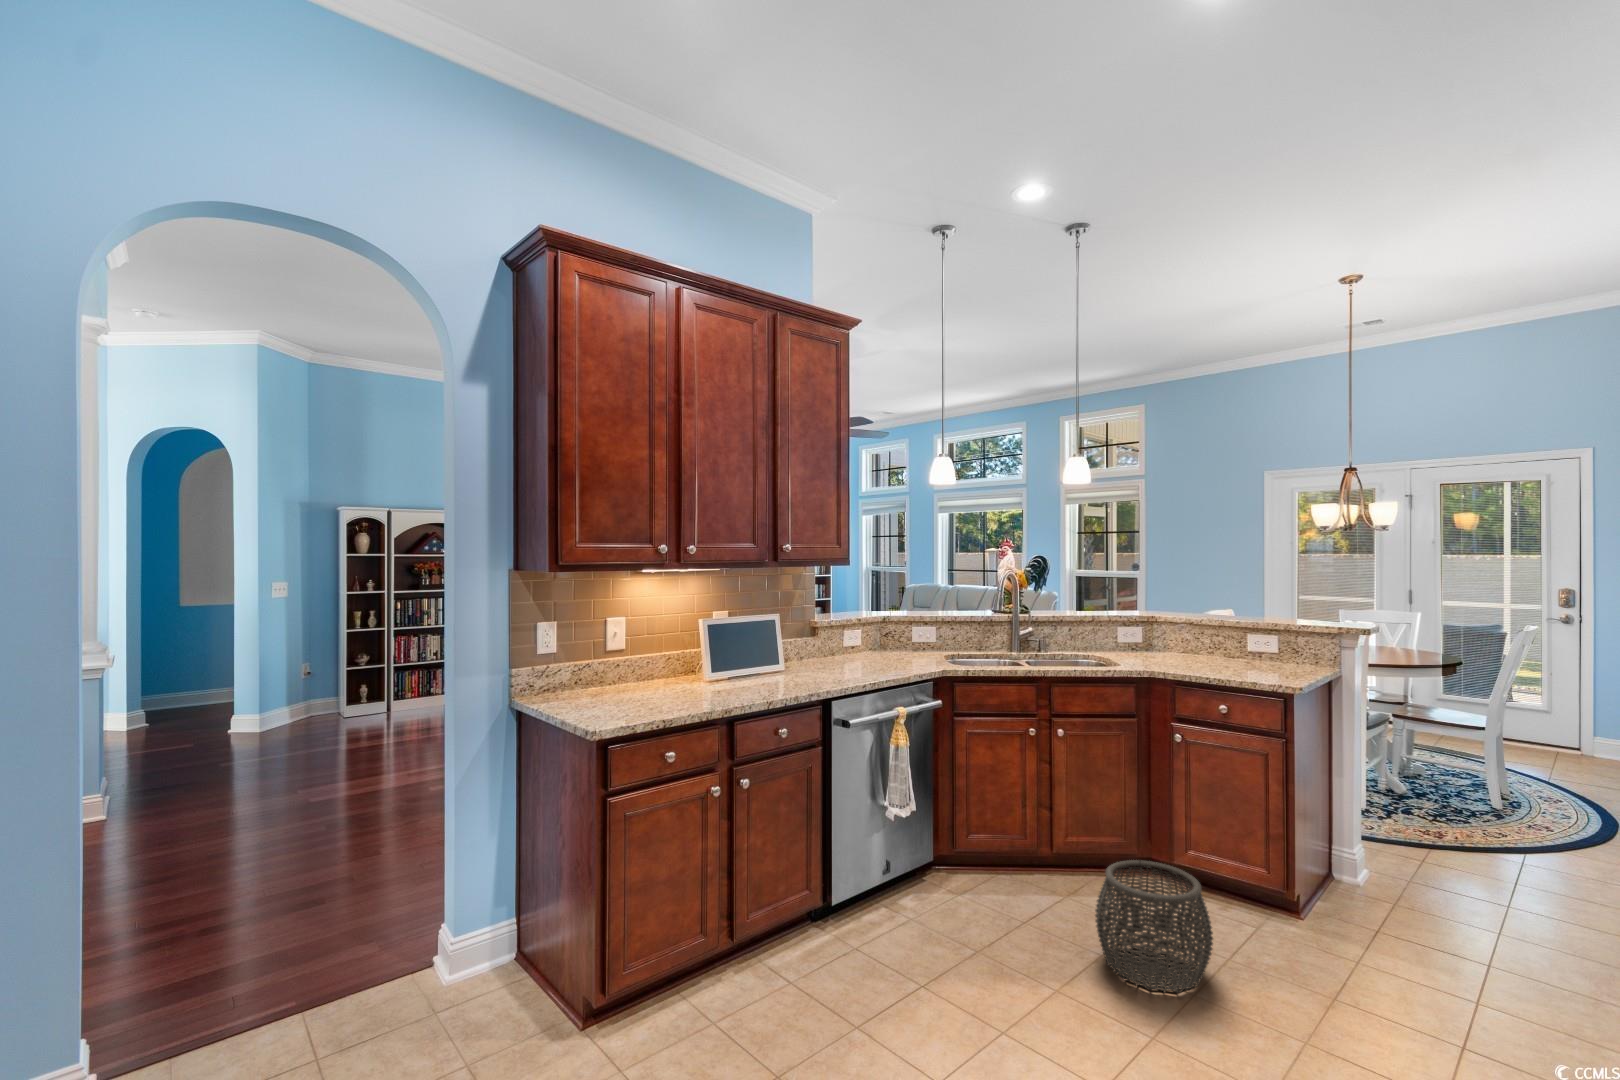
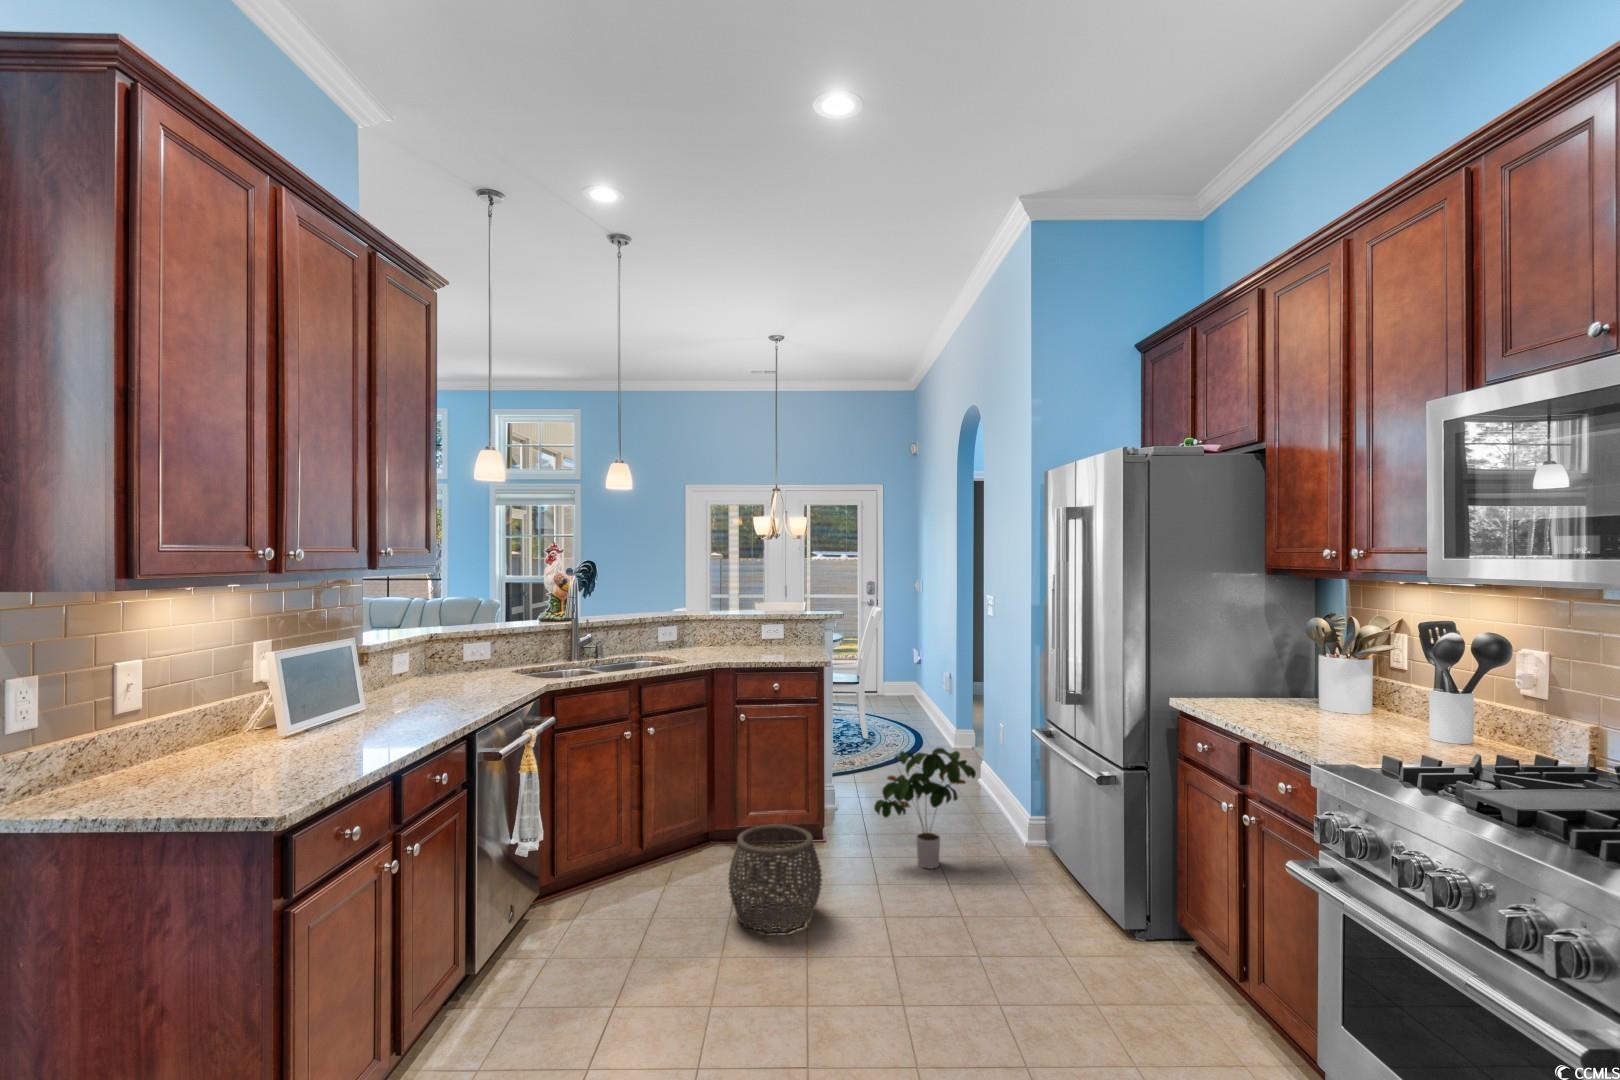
potted plant: none [1341,824,1538,1005] -> present [874,748,976,869]

